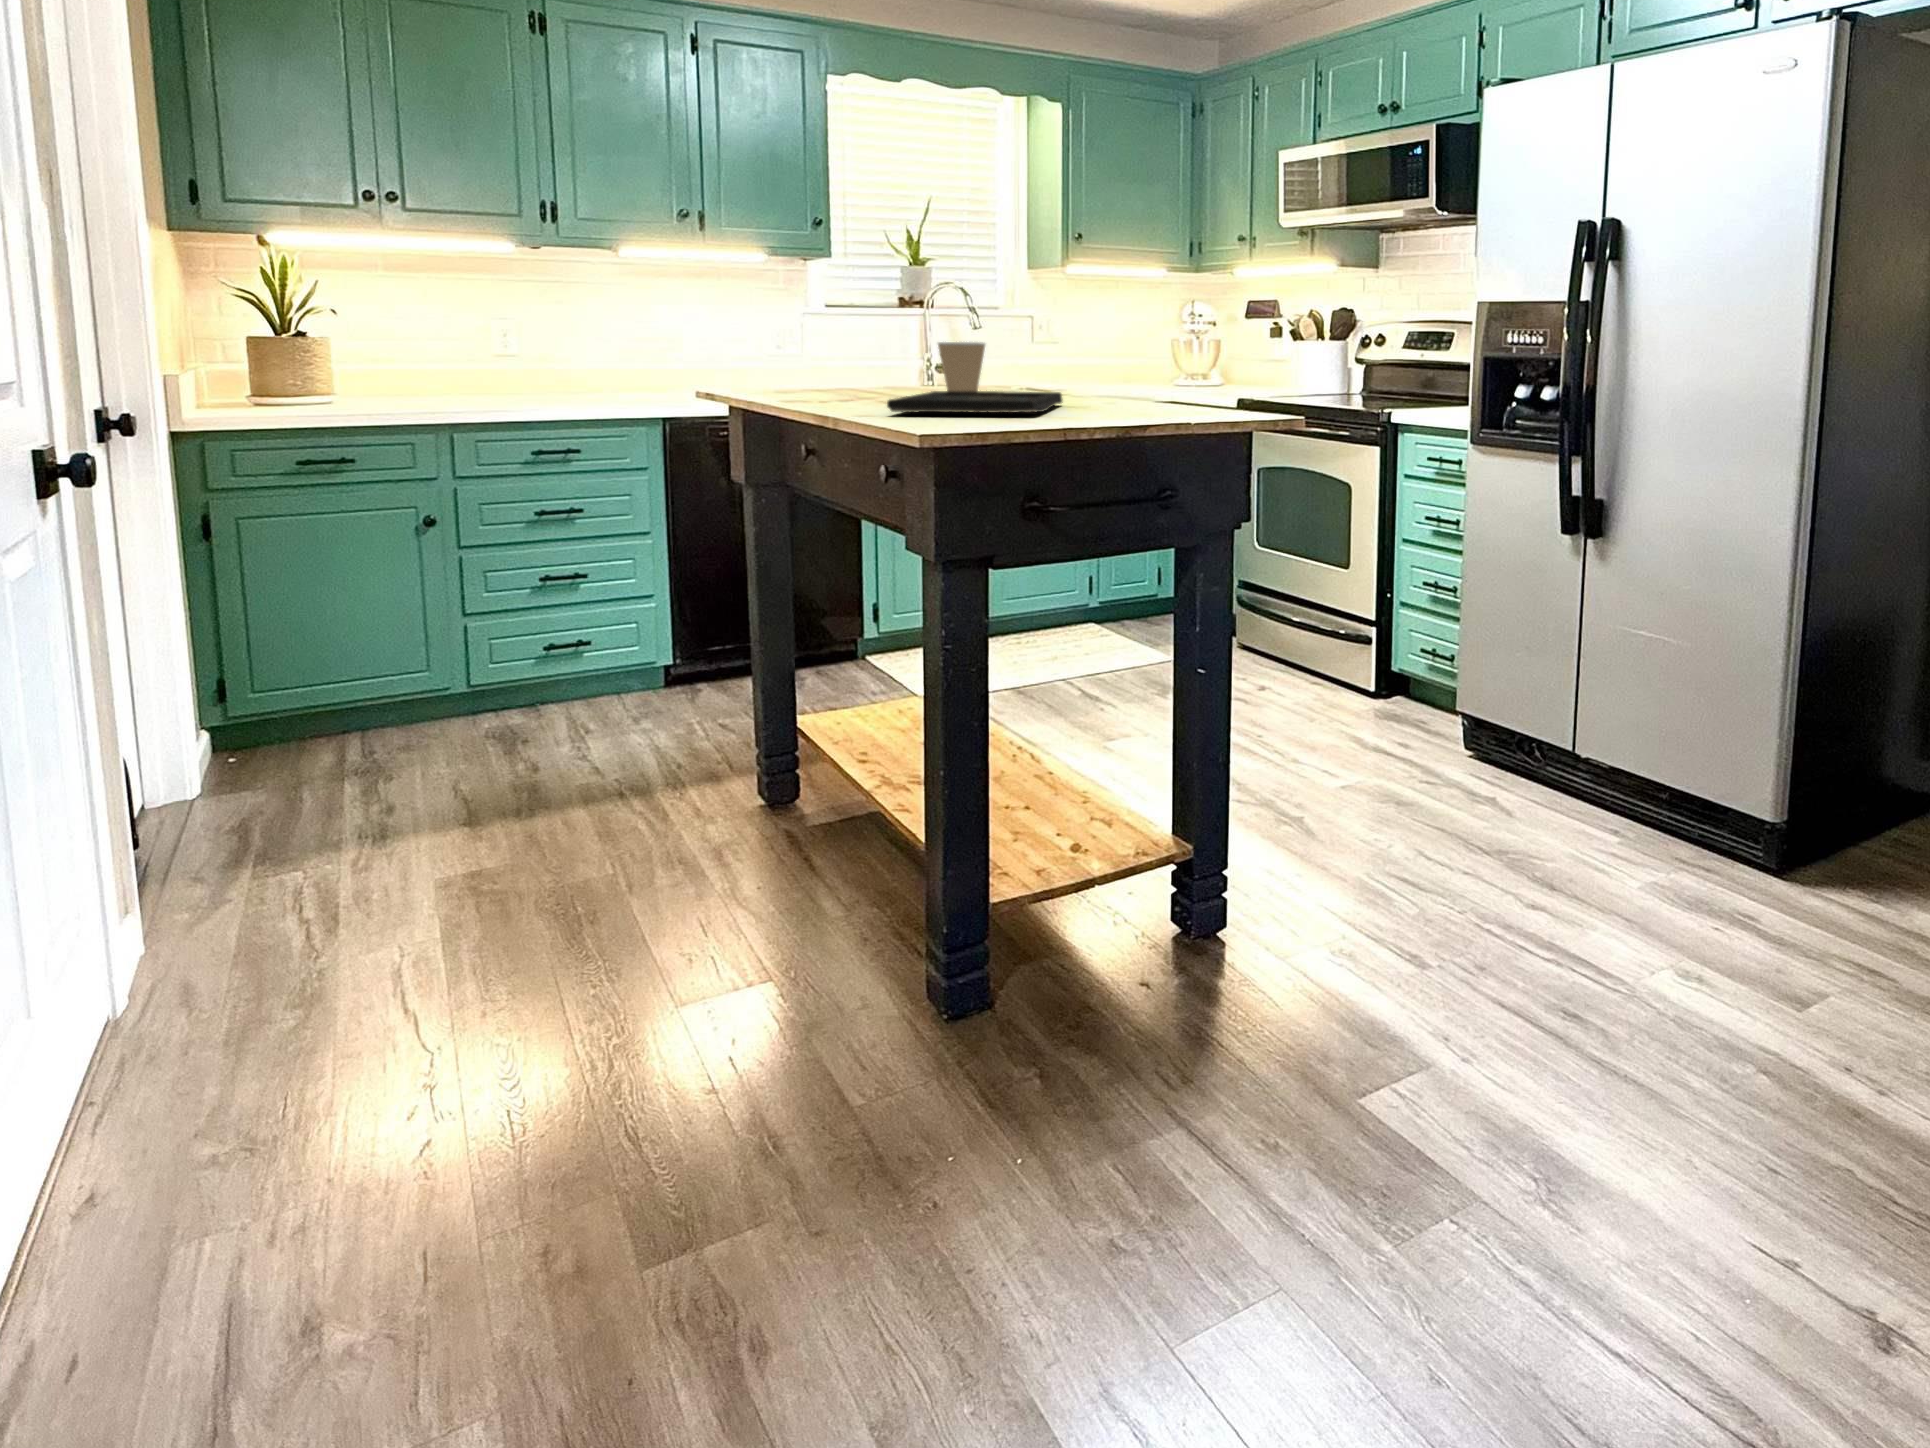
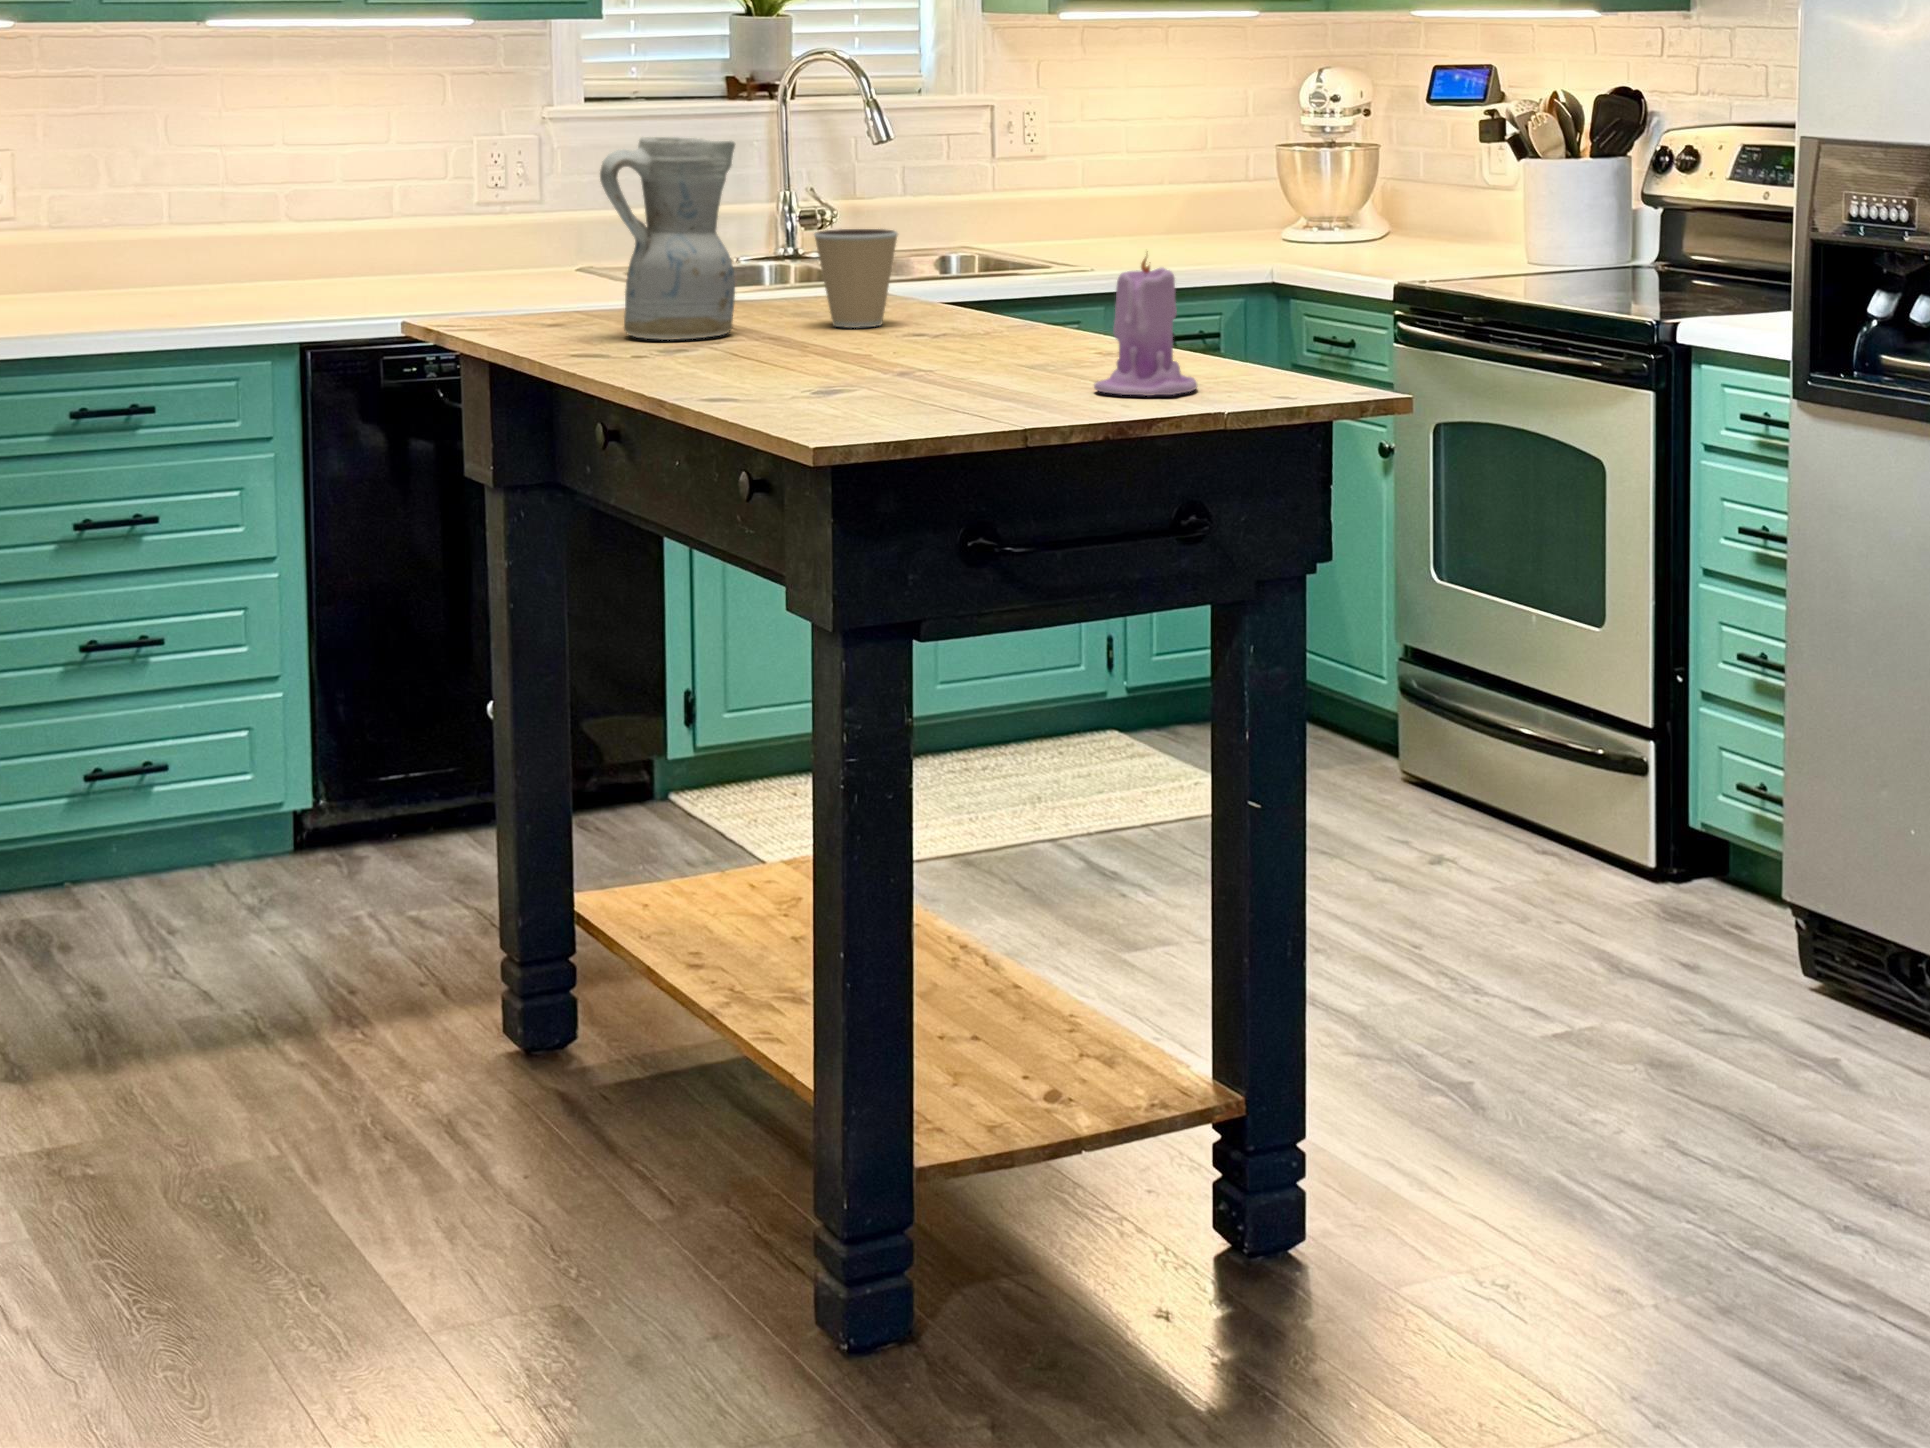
ceramic pitcher: none [809,281,891,399] -> present [600,137,735,340]
candle: none [1105,330,1169,419] -> present [1094,256,1197,396]
tray: present [887,391,1063,413] -> none [744,331,1029,383]

